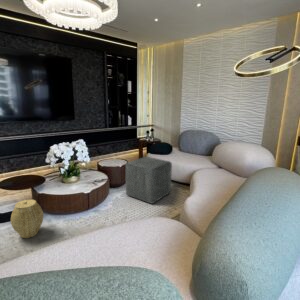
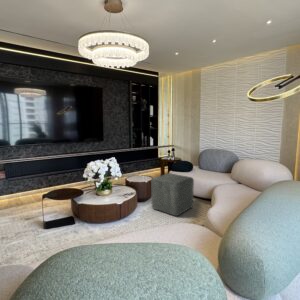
woven basket: present [11,199,43,238] -> none [57,208,83,241]

